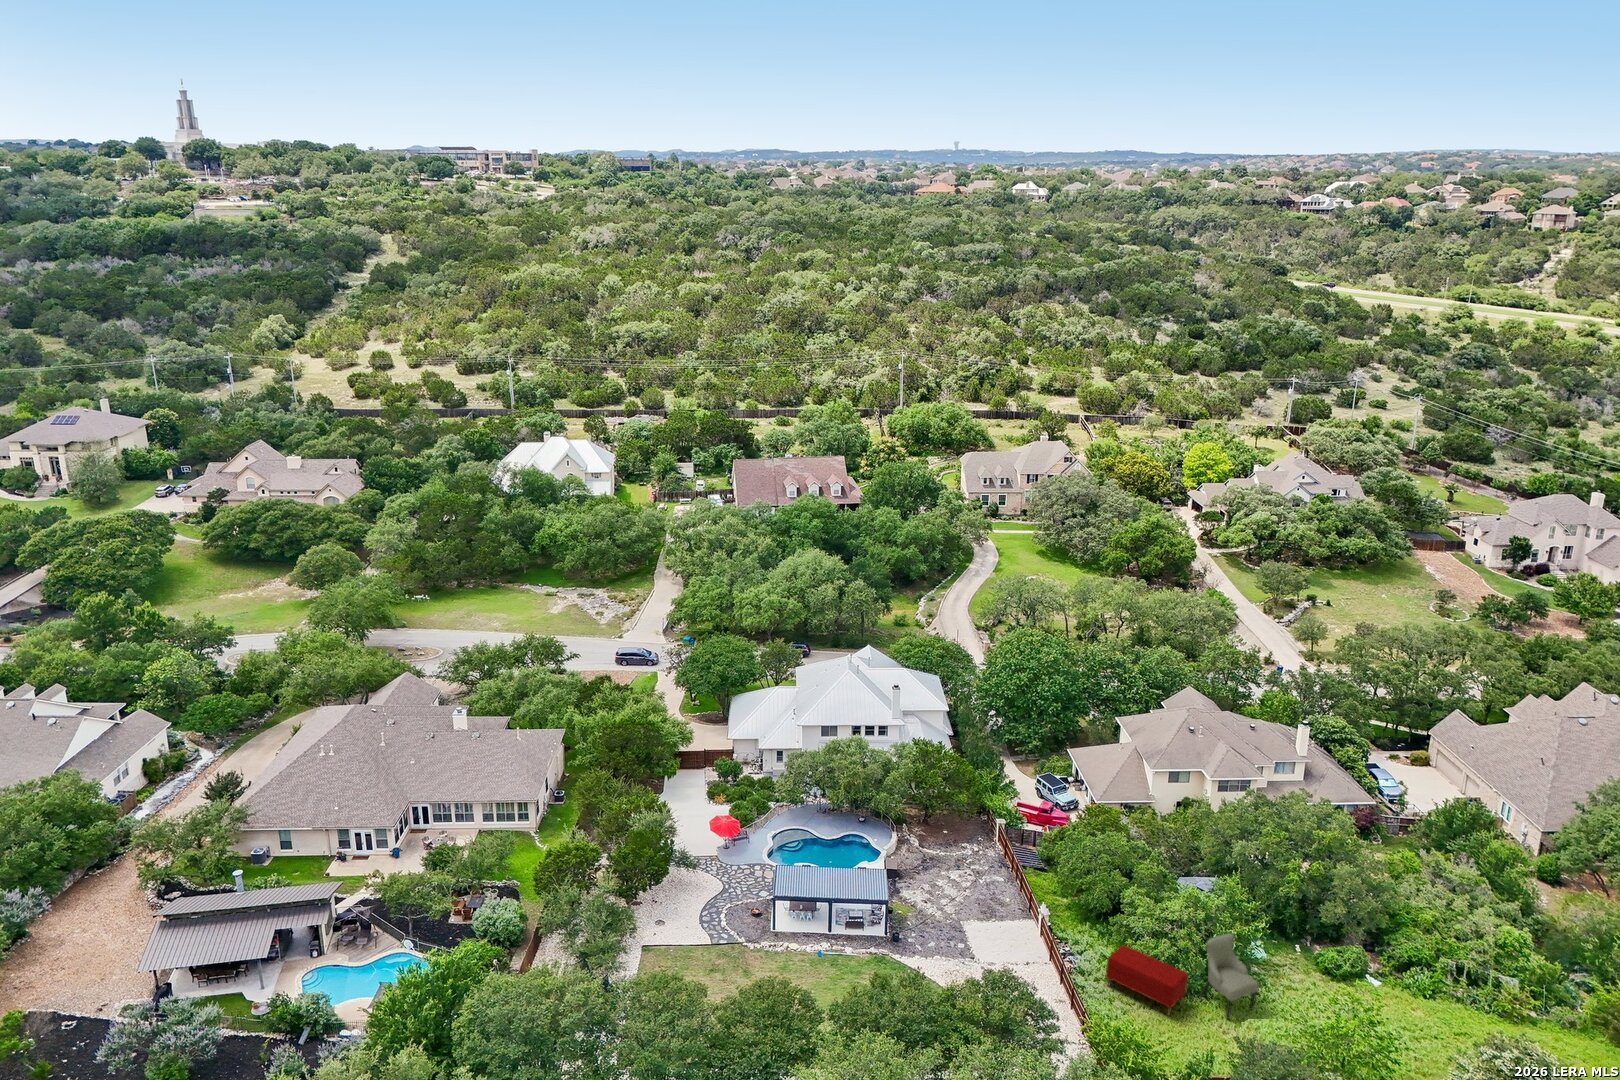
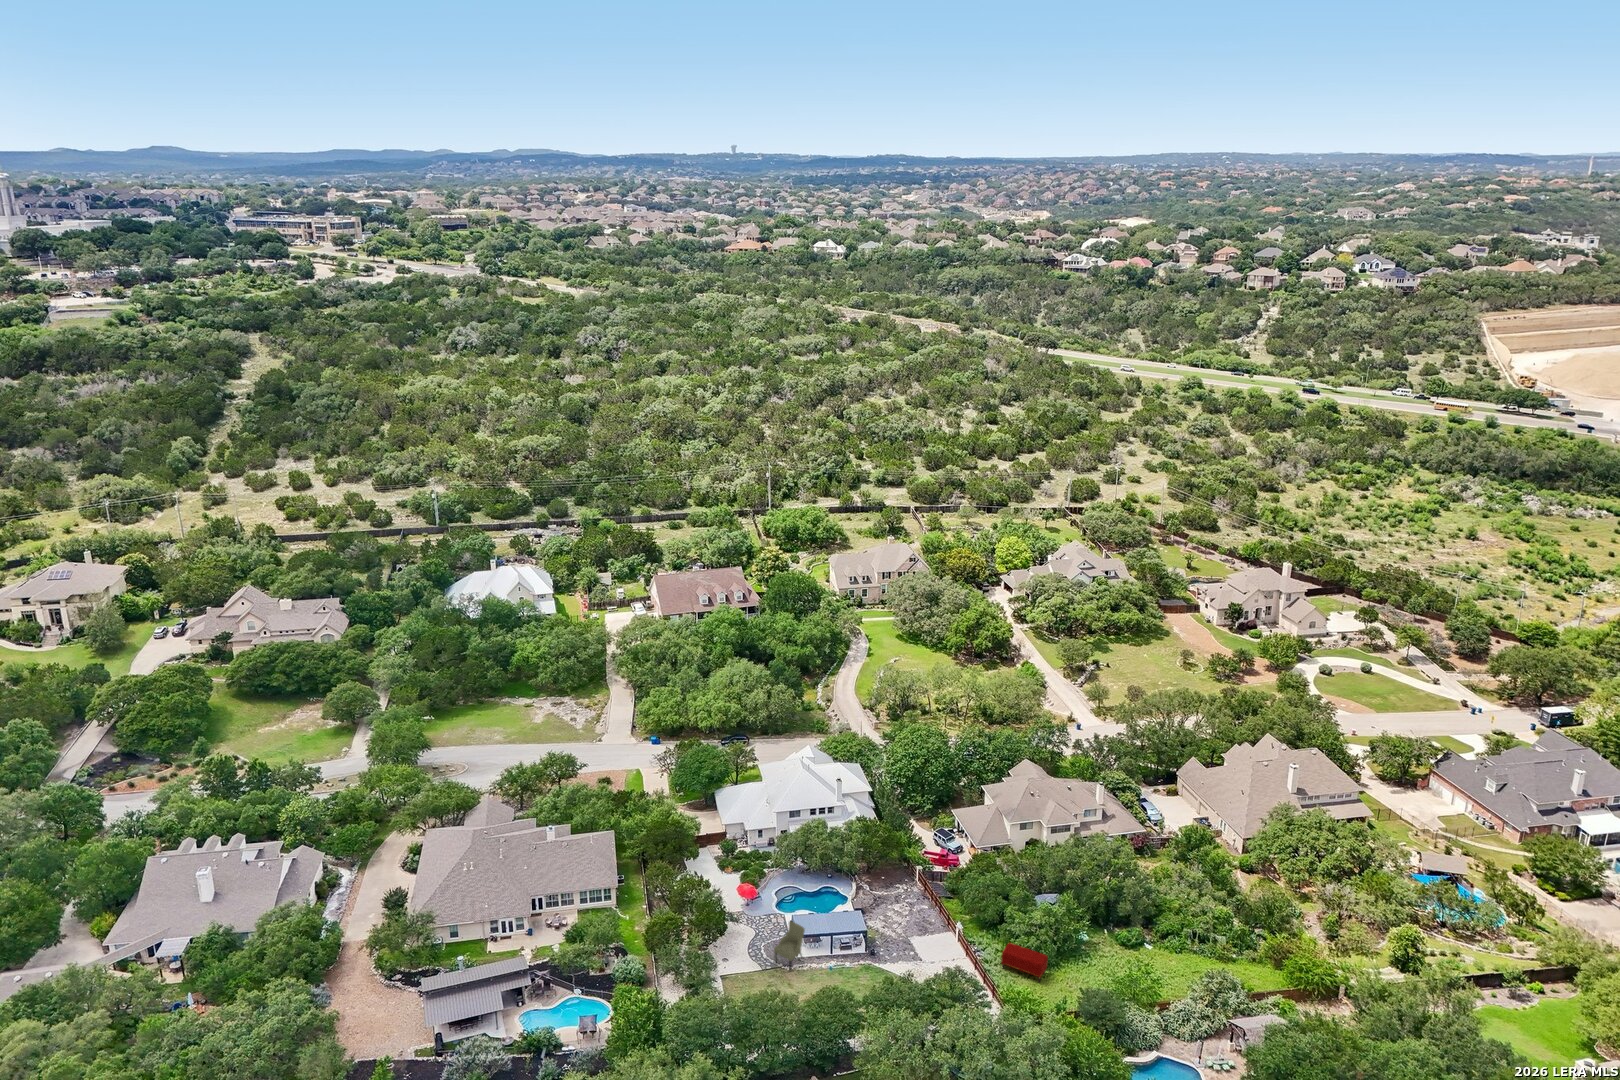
chair: present [1201,934,1259,1019] -> present [774,921,805,971]

